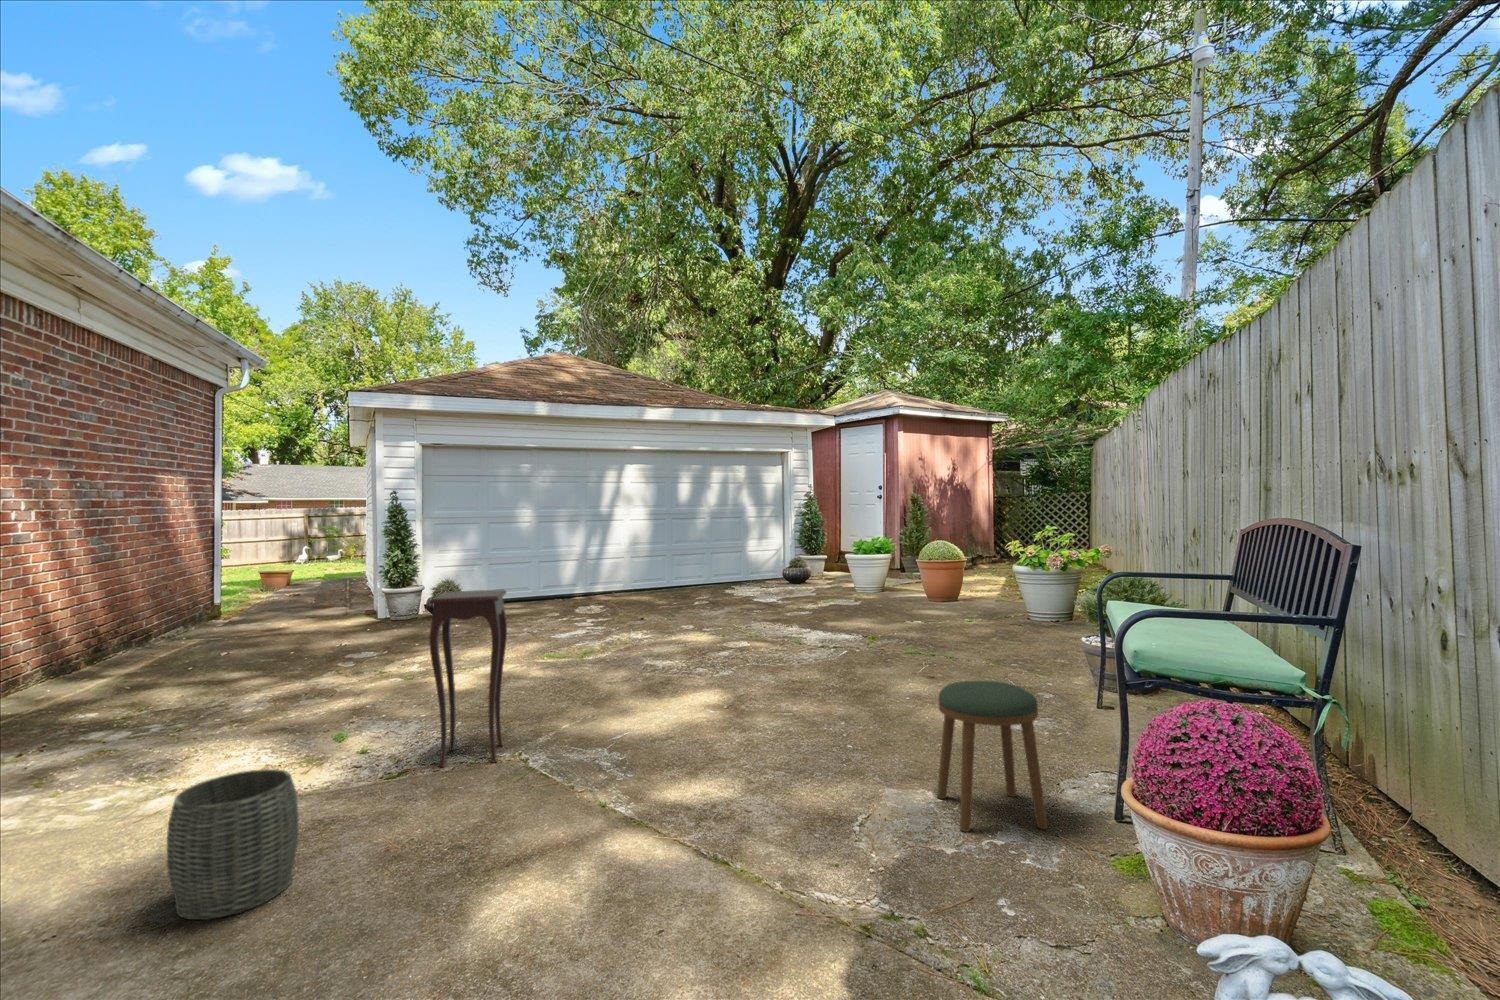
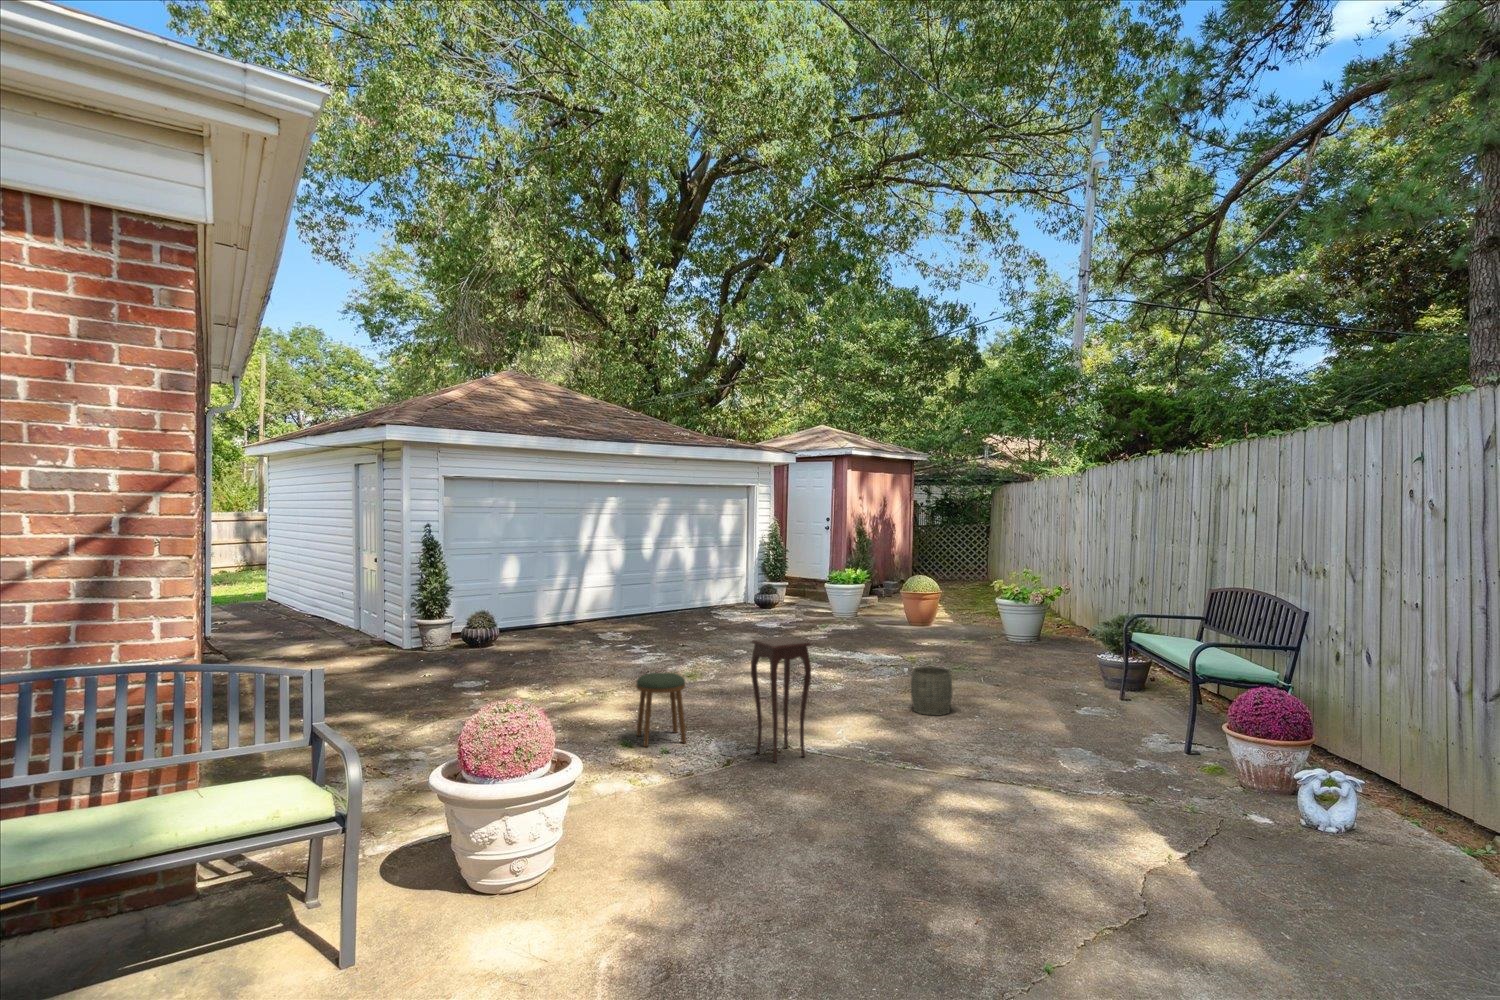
stool: present [937,681,1047,832] -> present [636,672,686,747]
woven basket: present [167,769,299,920] -> present [911,667,952,716]

